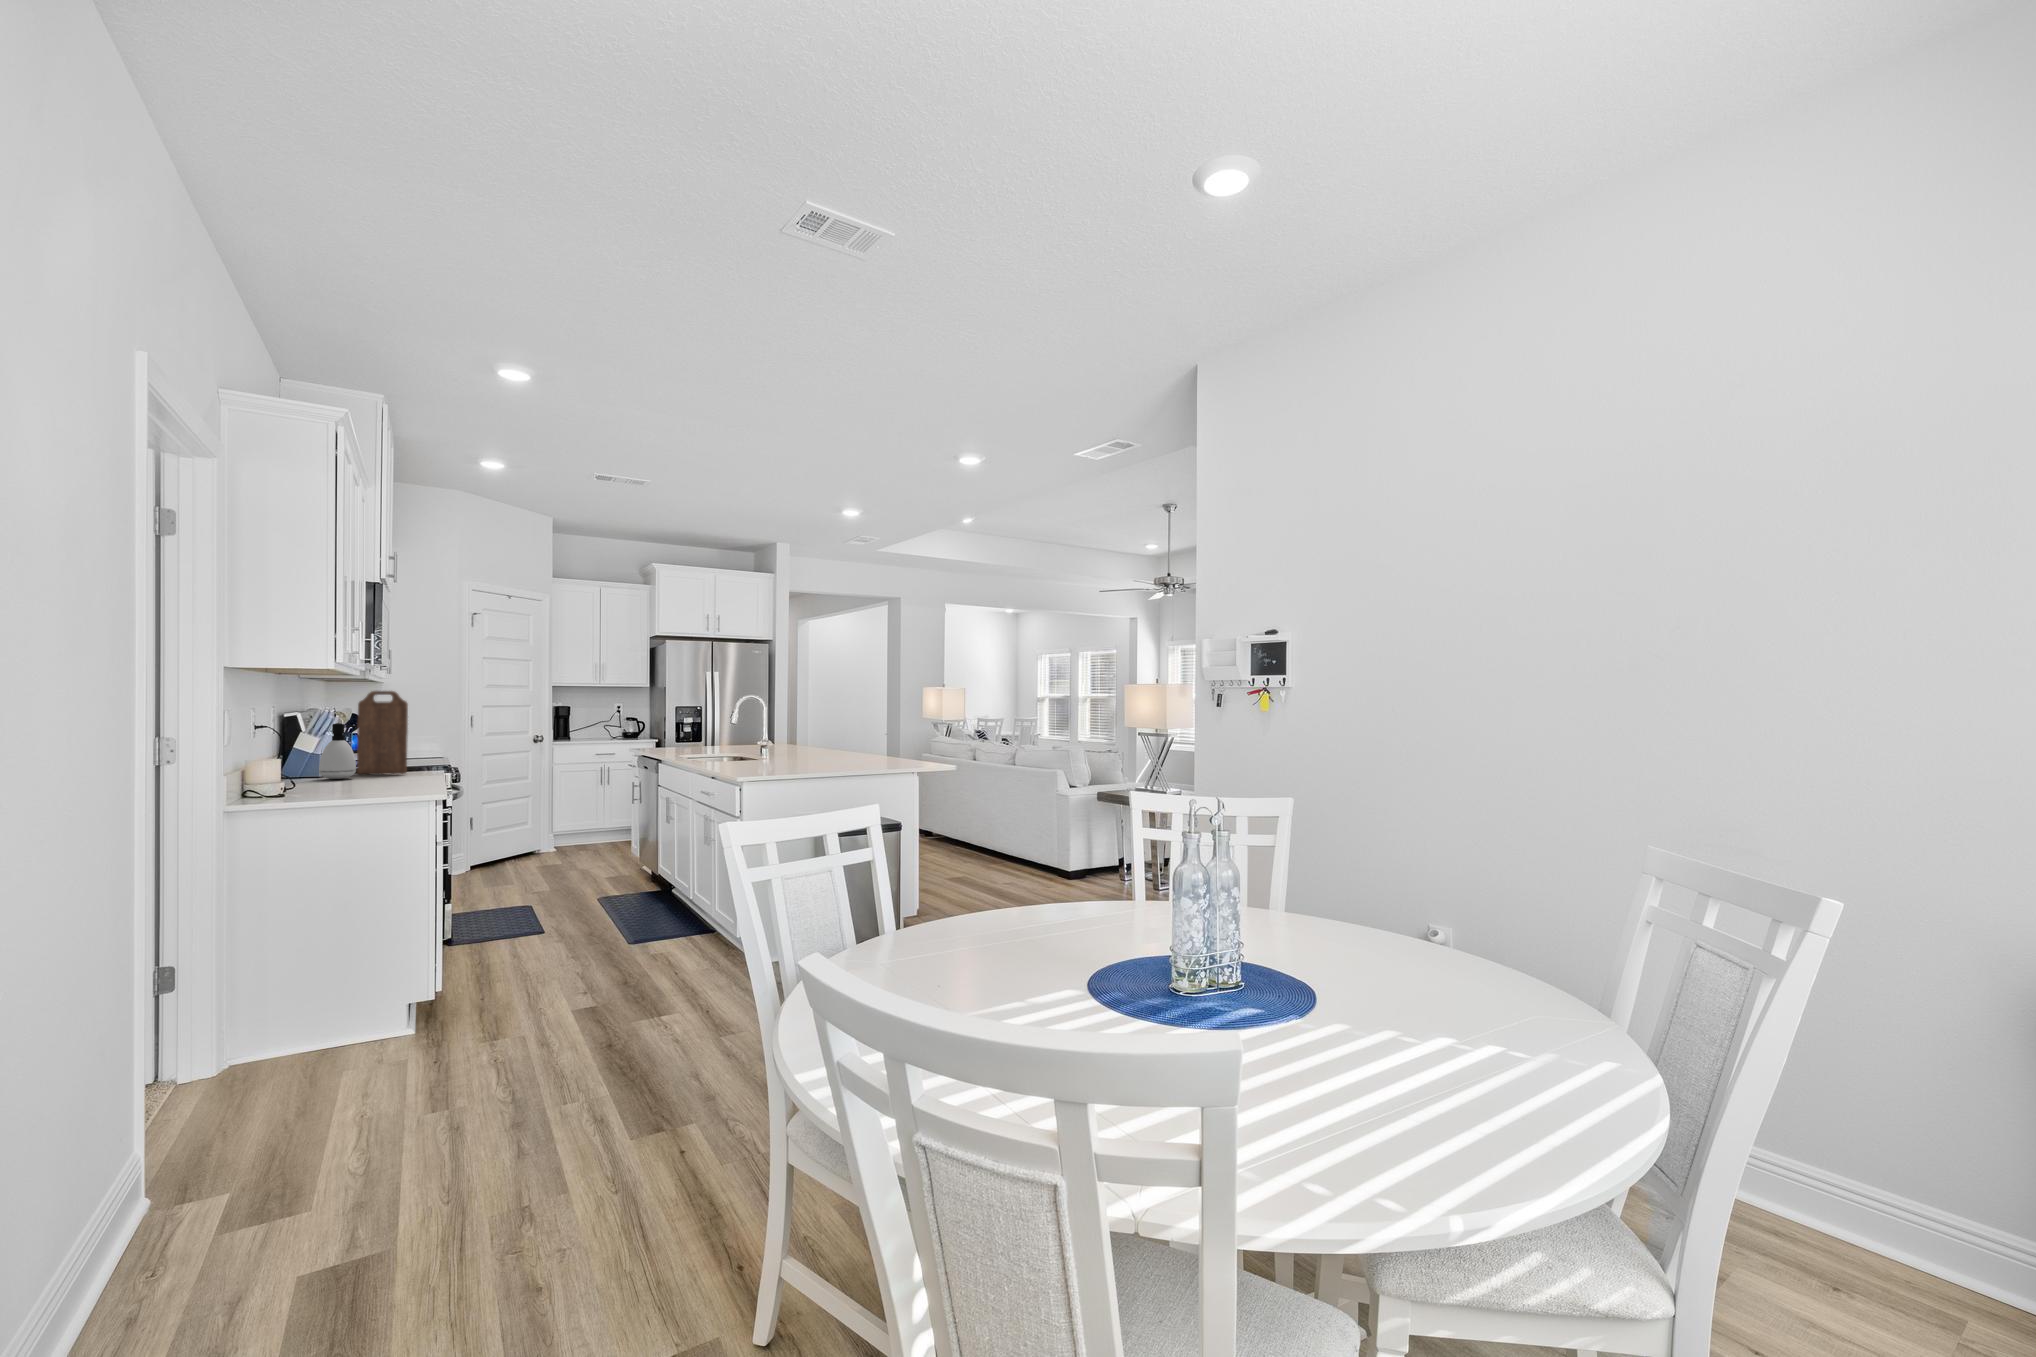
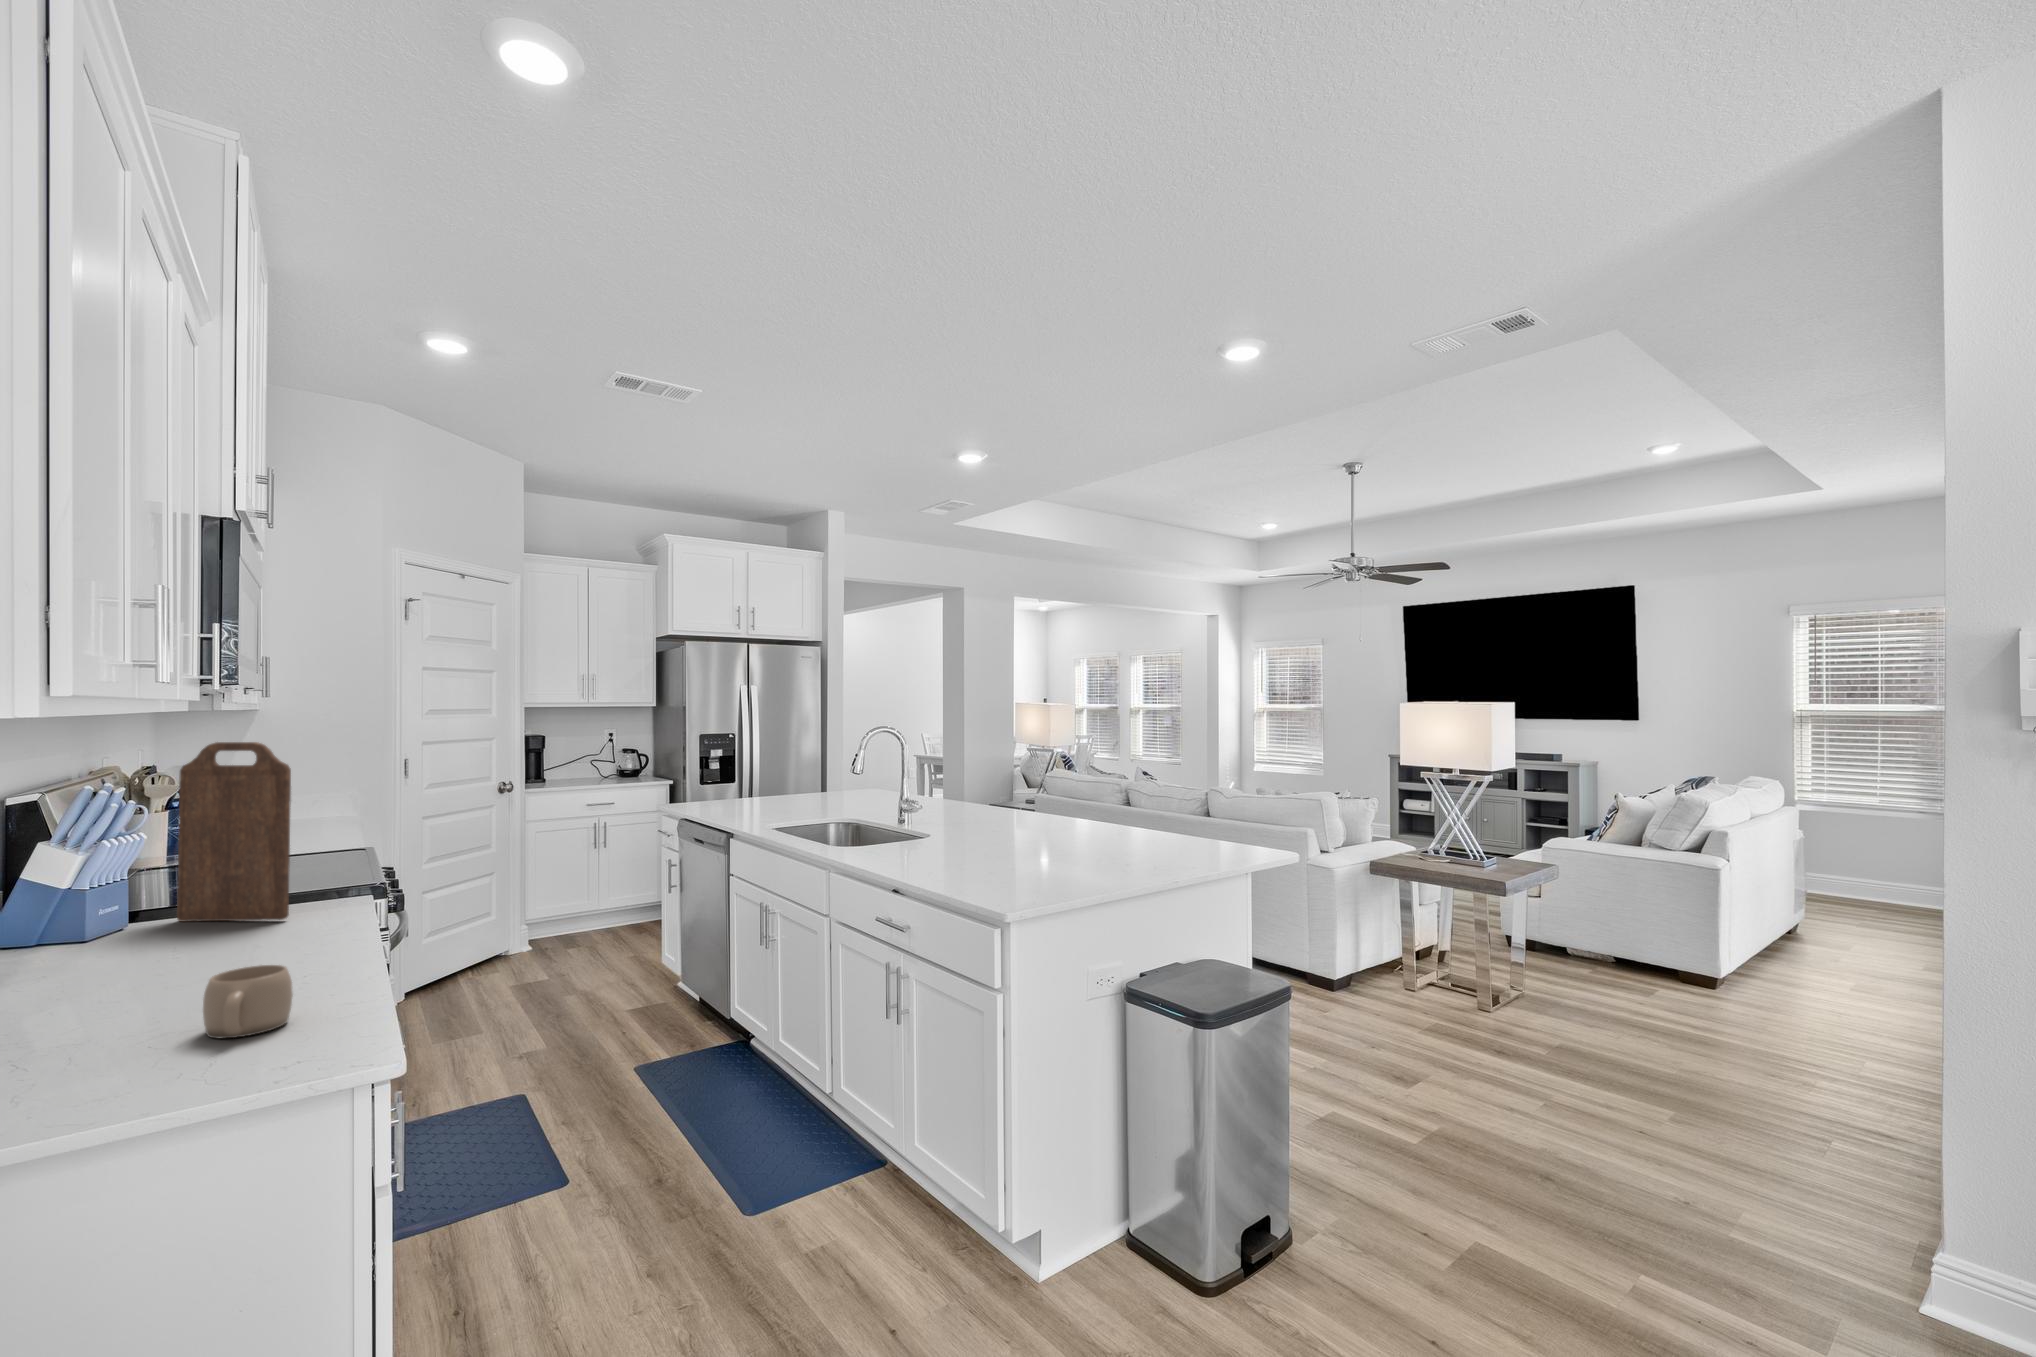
soap dispenser: present [319,723,357,779] -> none [72,823,169,953]
mug: none [381,770,413,793] -> present [203,965,293,1039]

